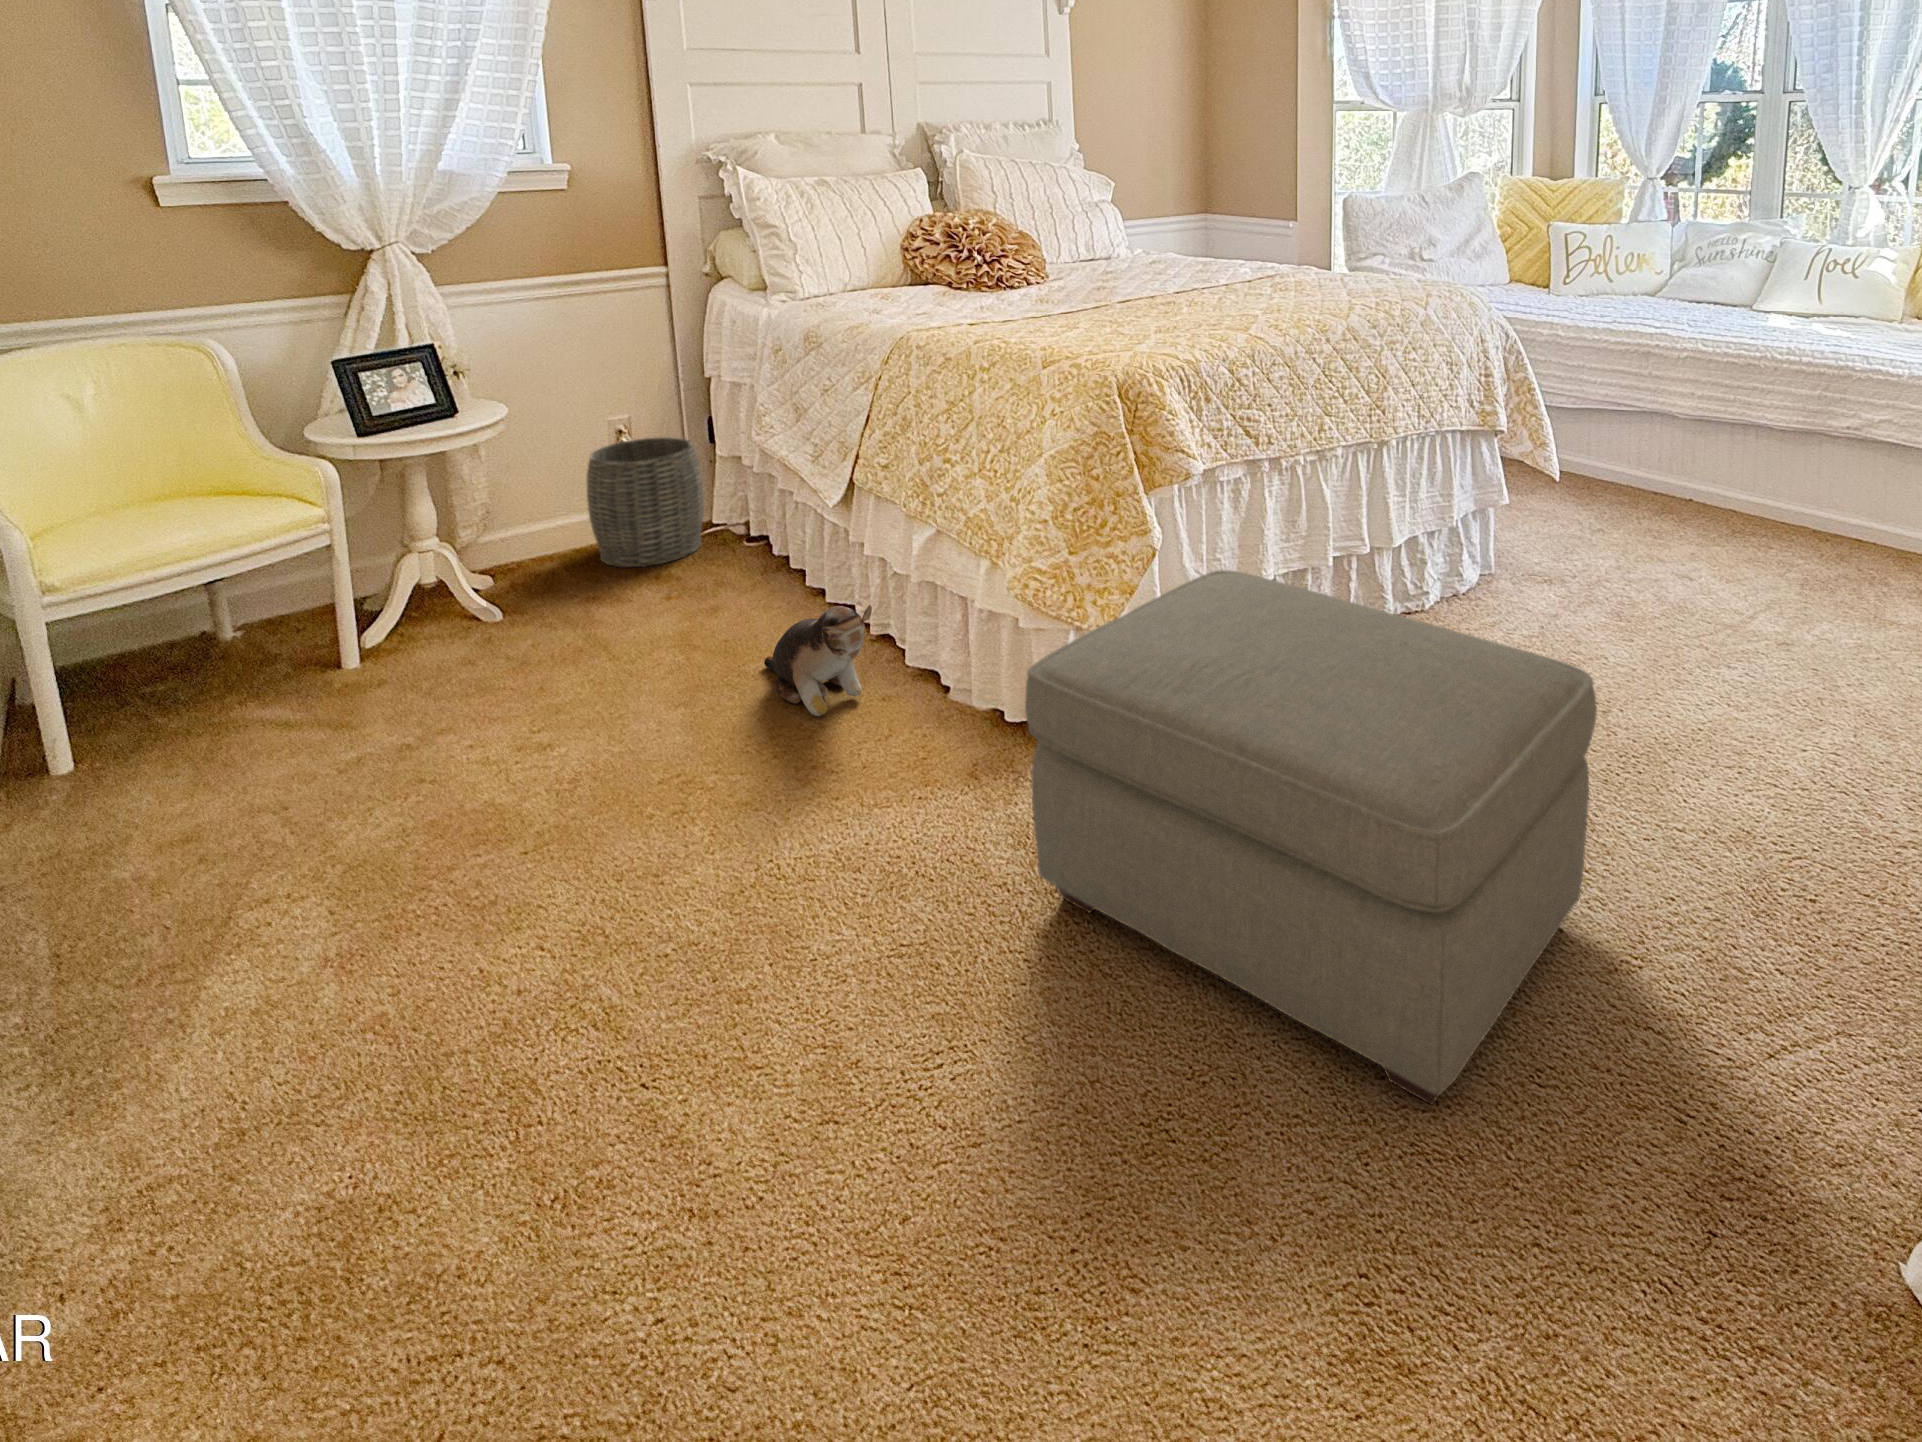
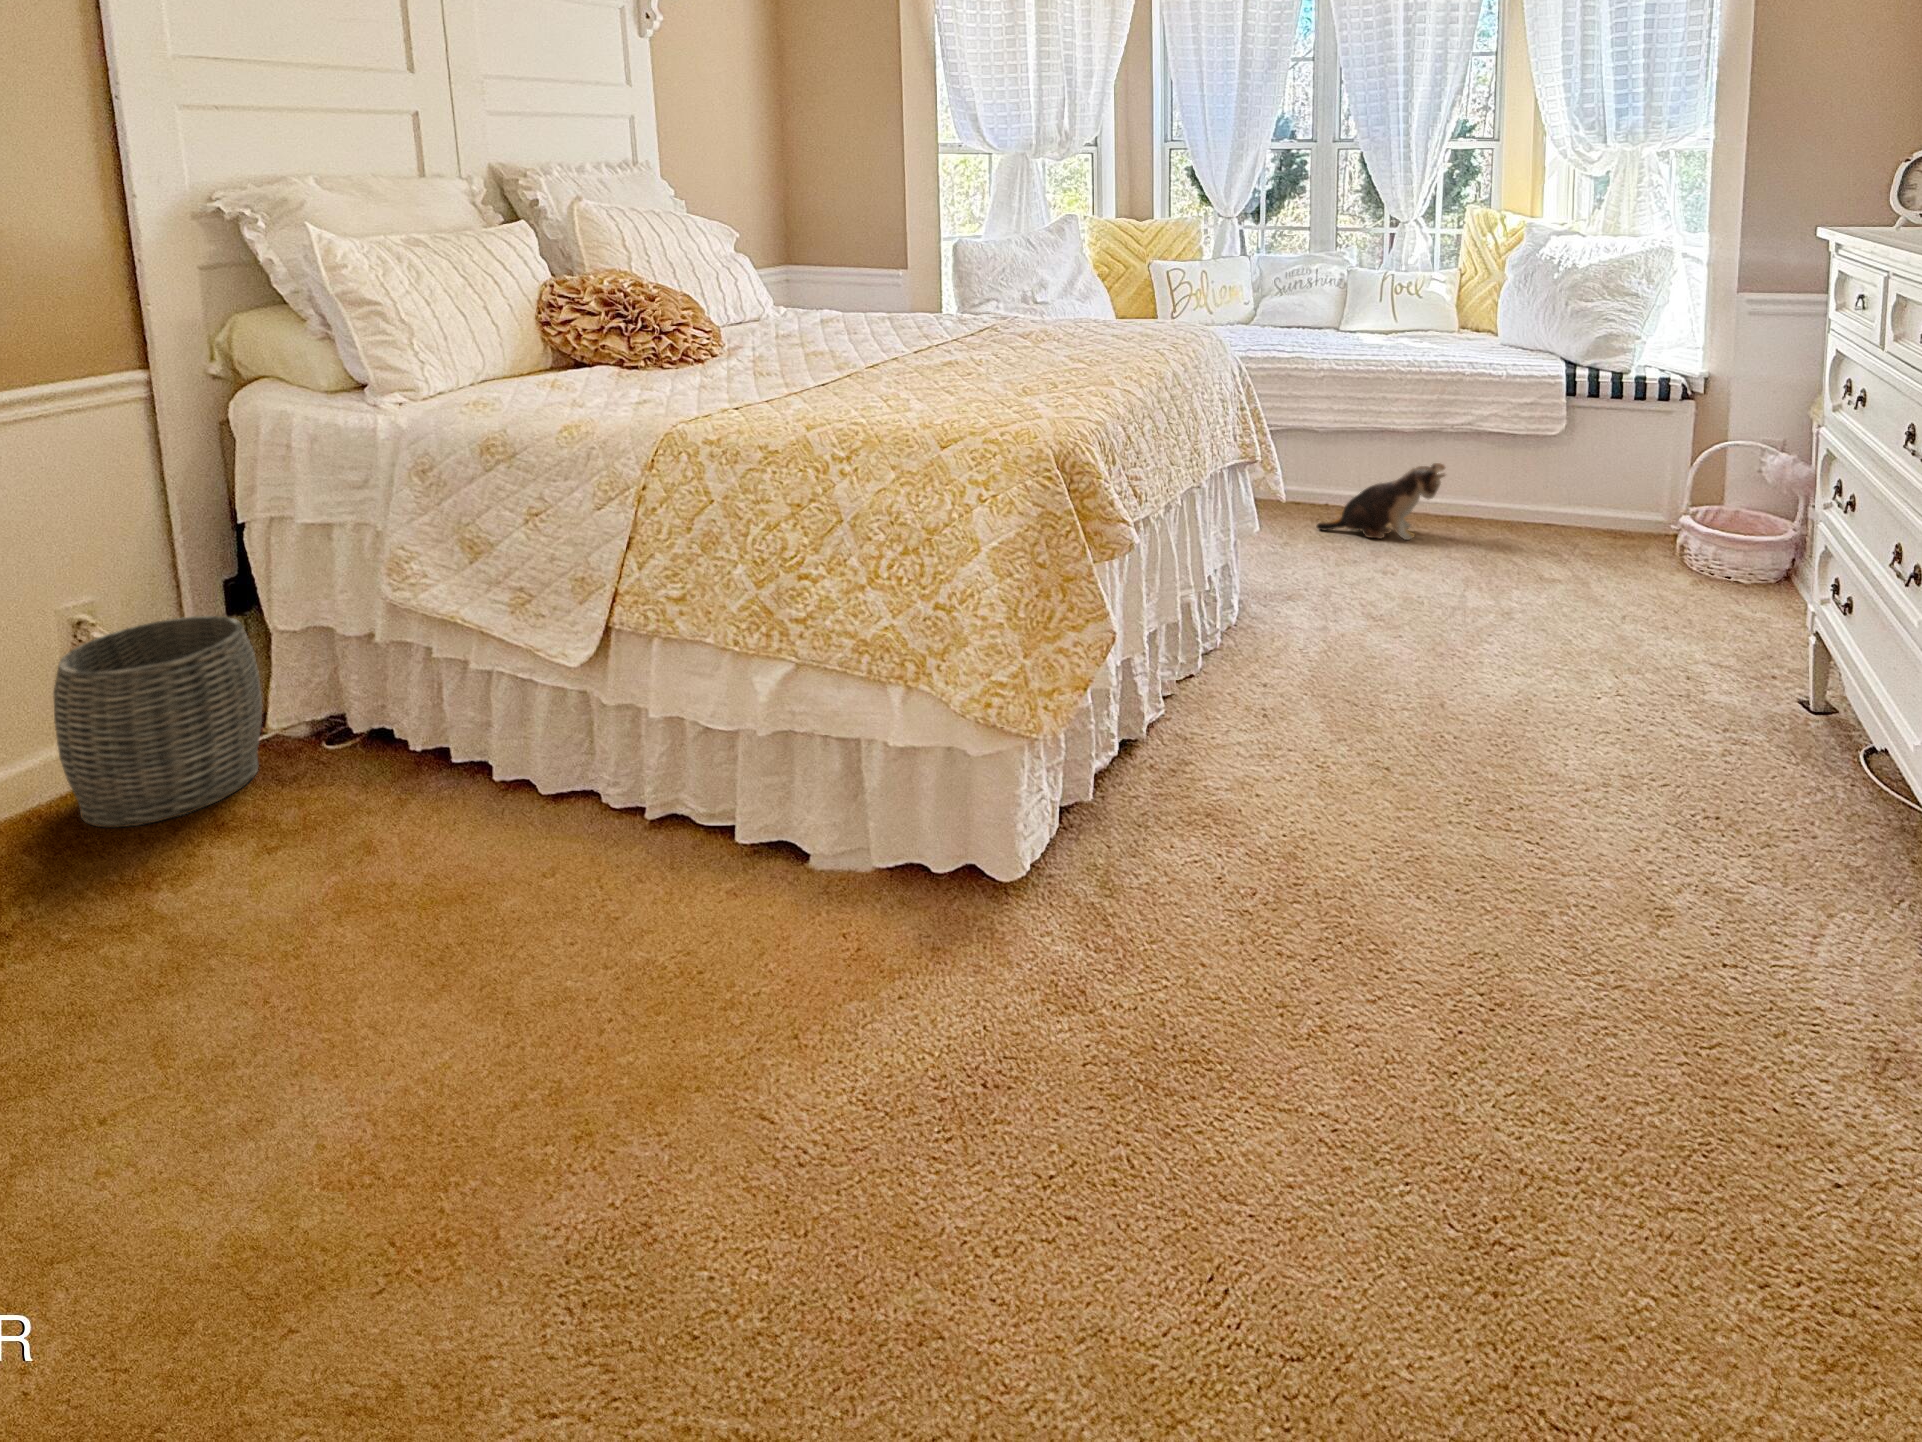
ottoman: present [1025,570,1597,1104] -> none [1139,642,1687,1097]
plush toy: present [764,605,872,716] -> present [1316,463,1445,540]

